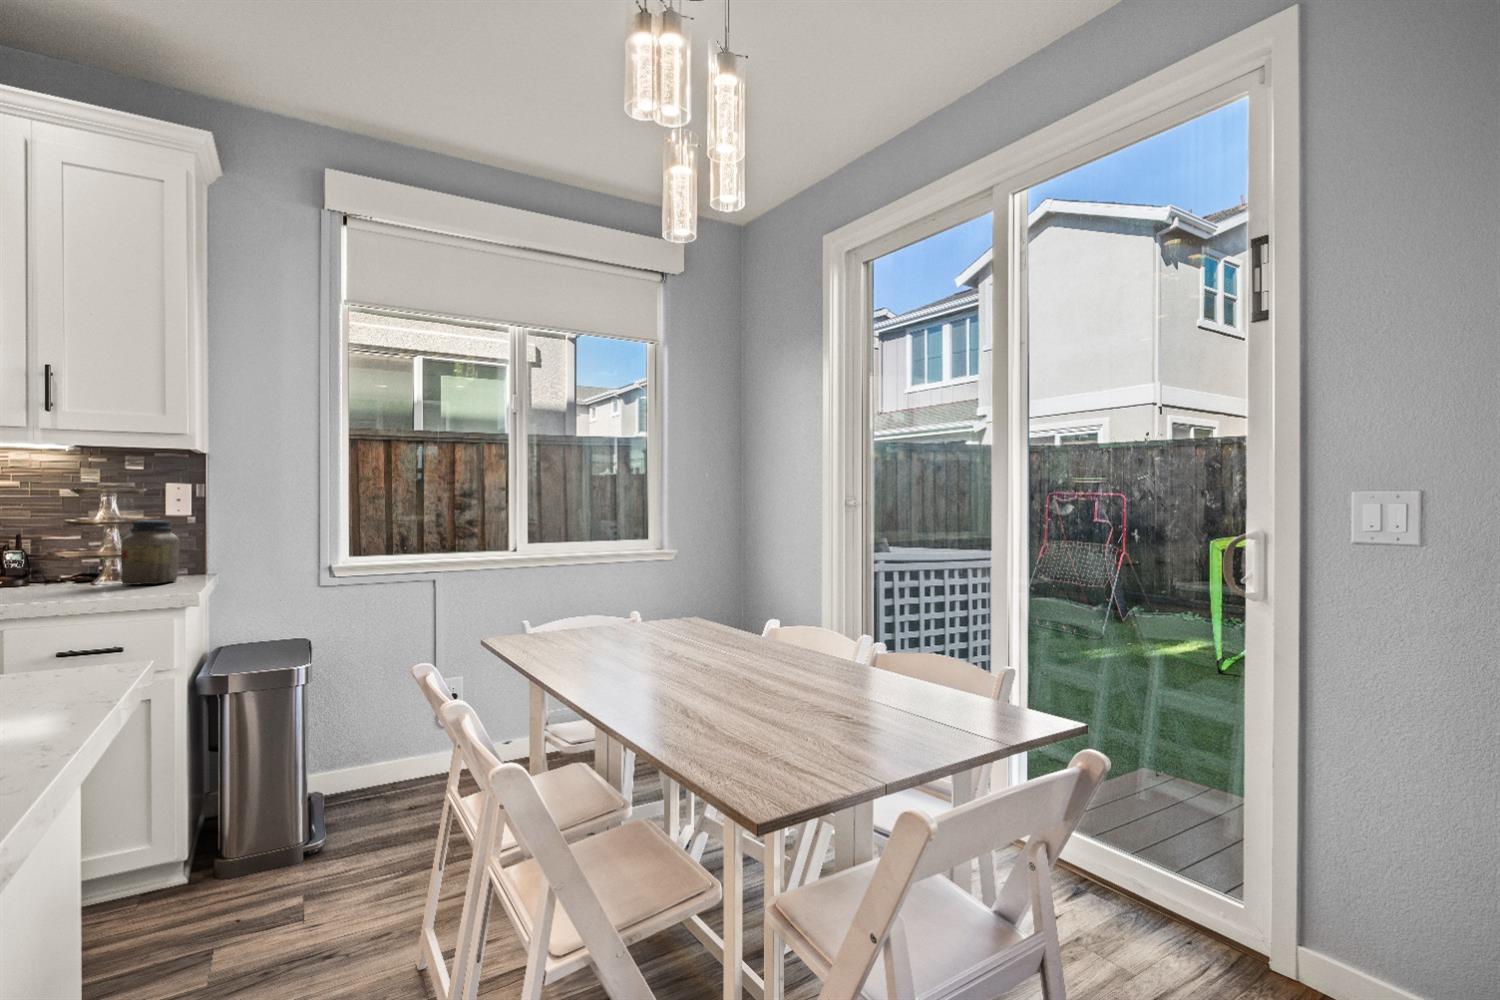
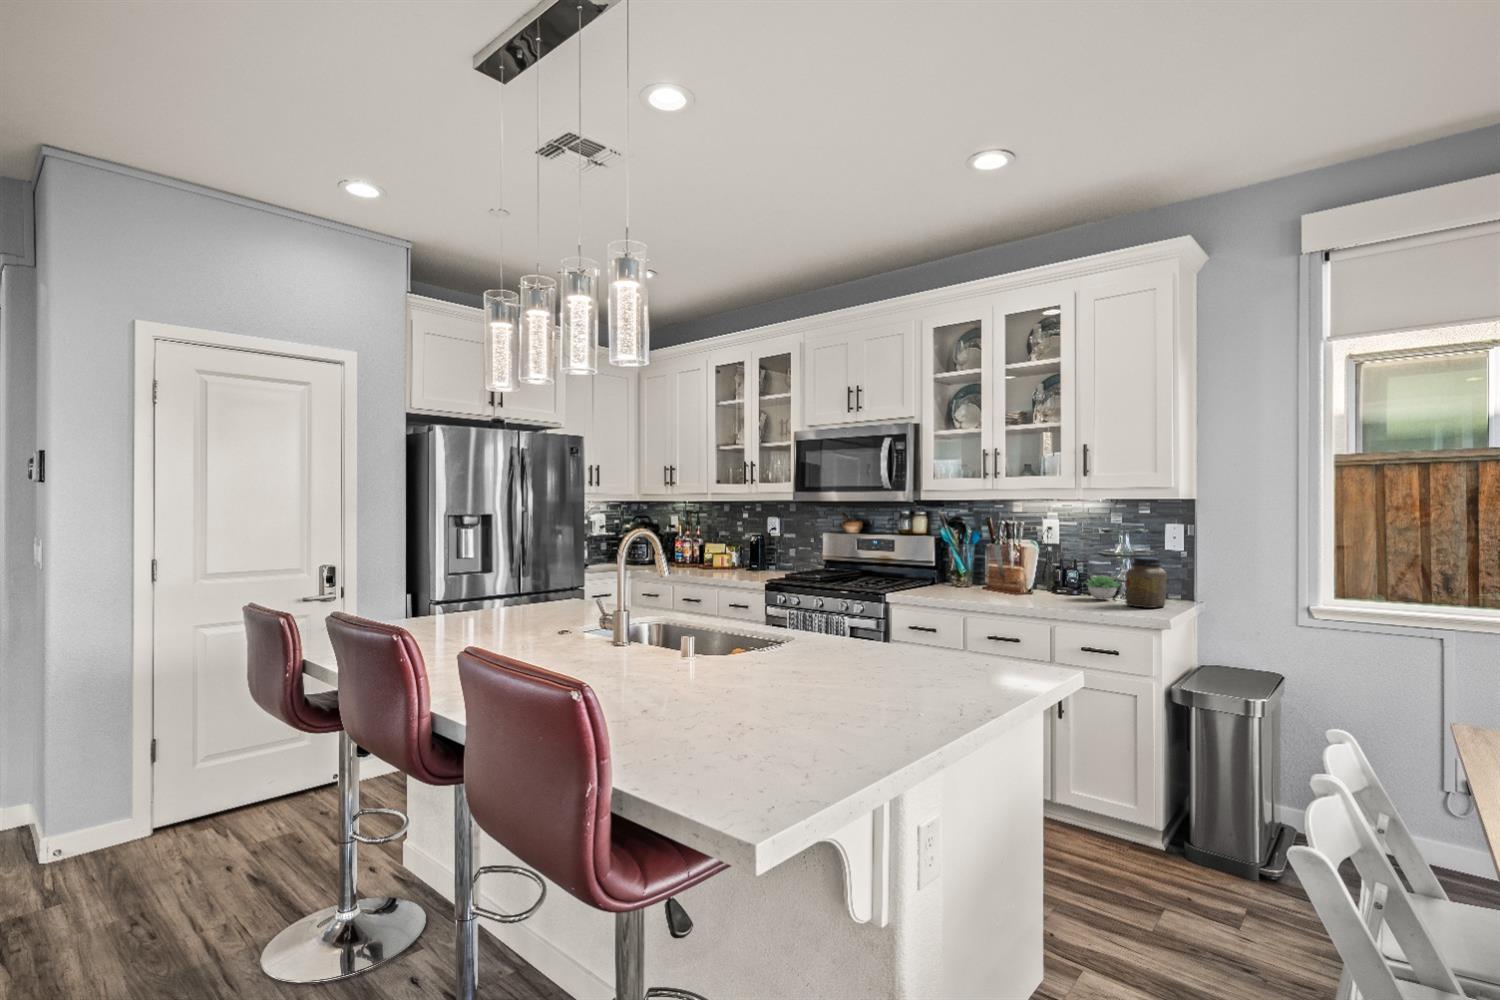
succulent plant: none [45,551,108,584] -> present [1086,576,1120,600]

